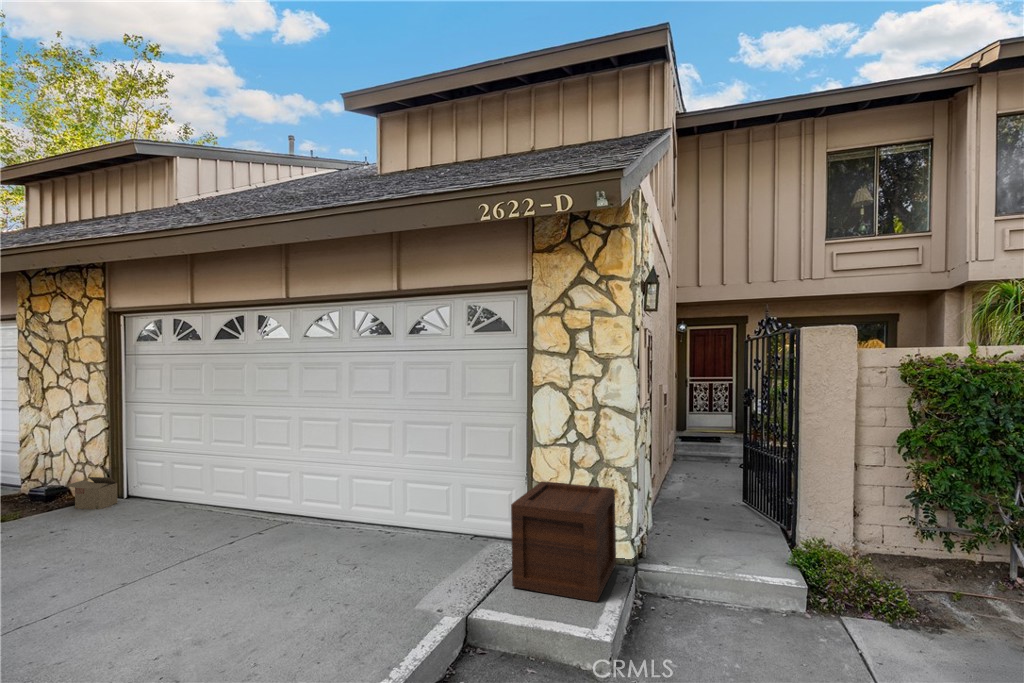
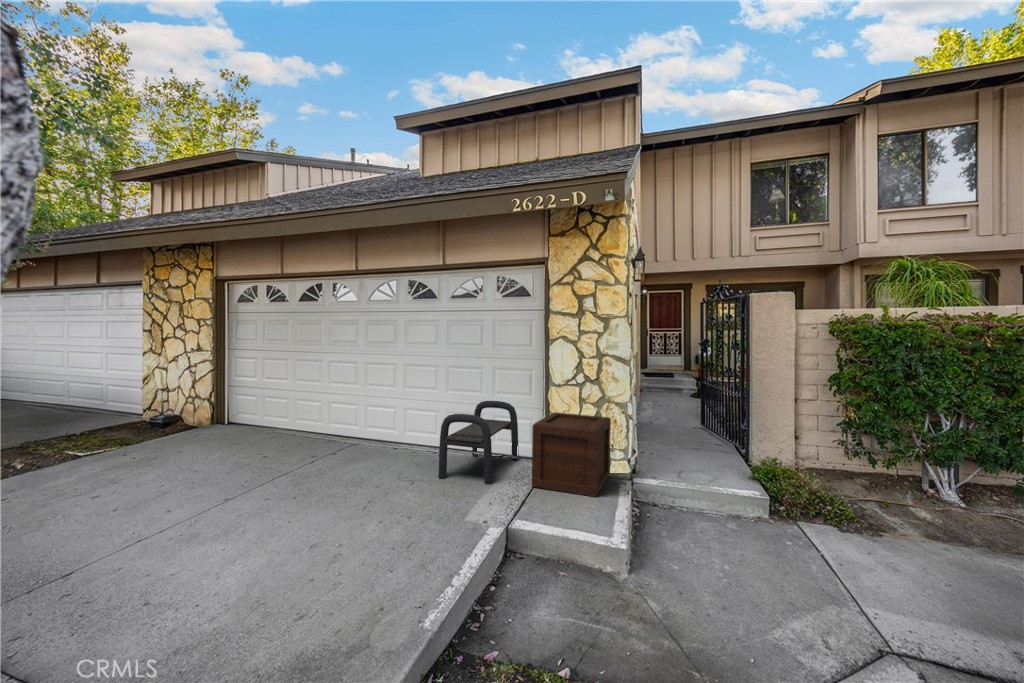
bench: none [389,465,498,586] -> present [439,401,519,485]
cardboard box: present [65,477,118,509] -> none [182,408,222,432]

